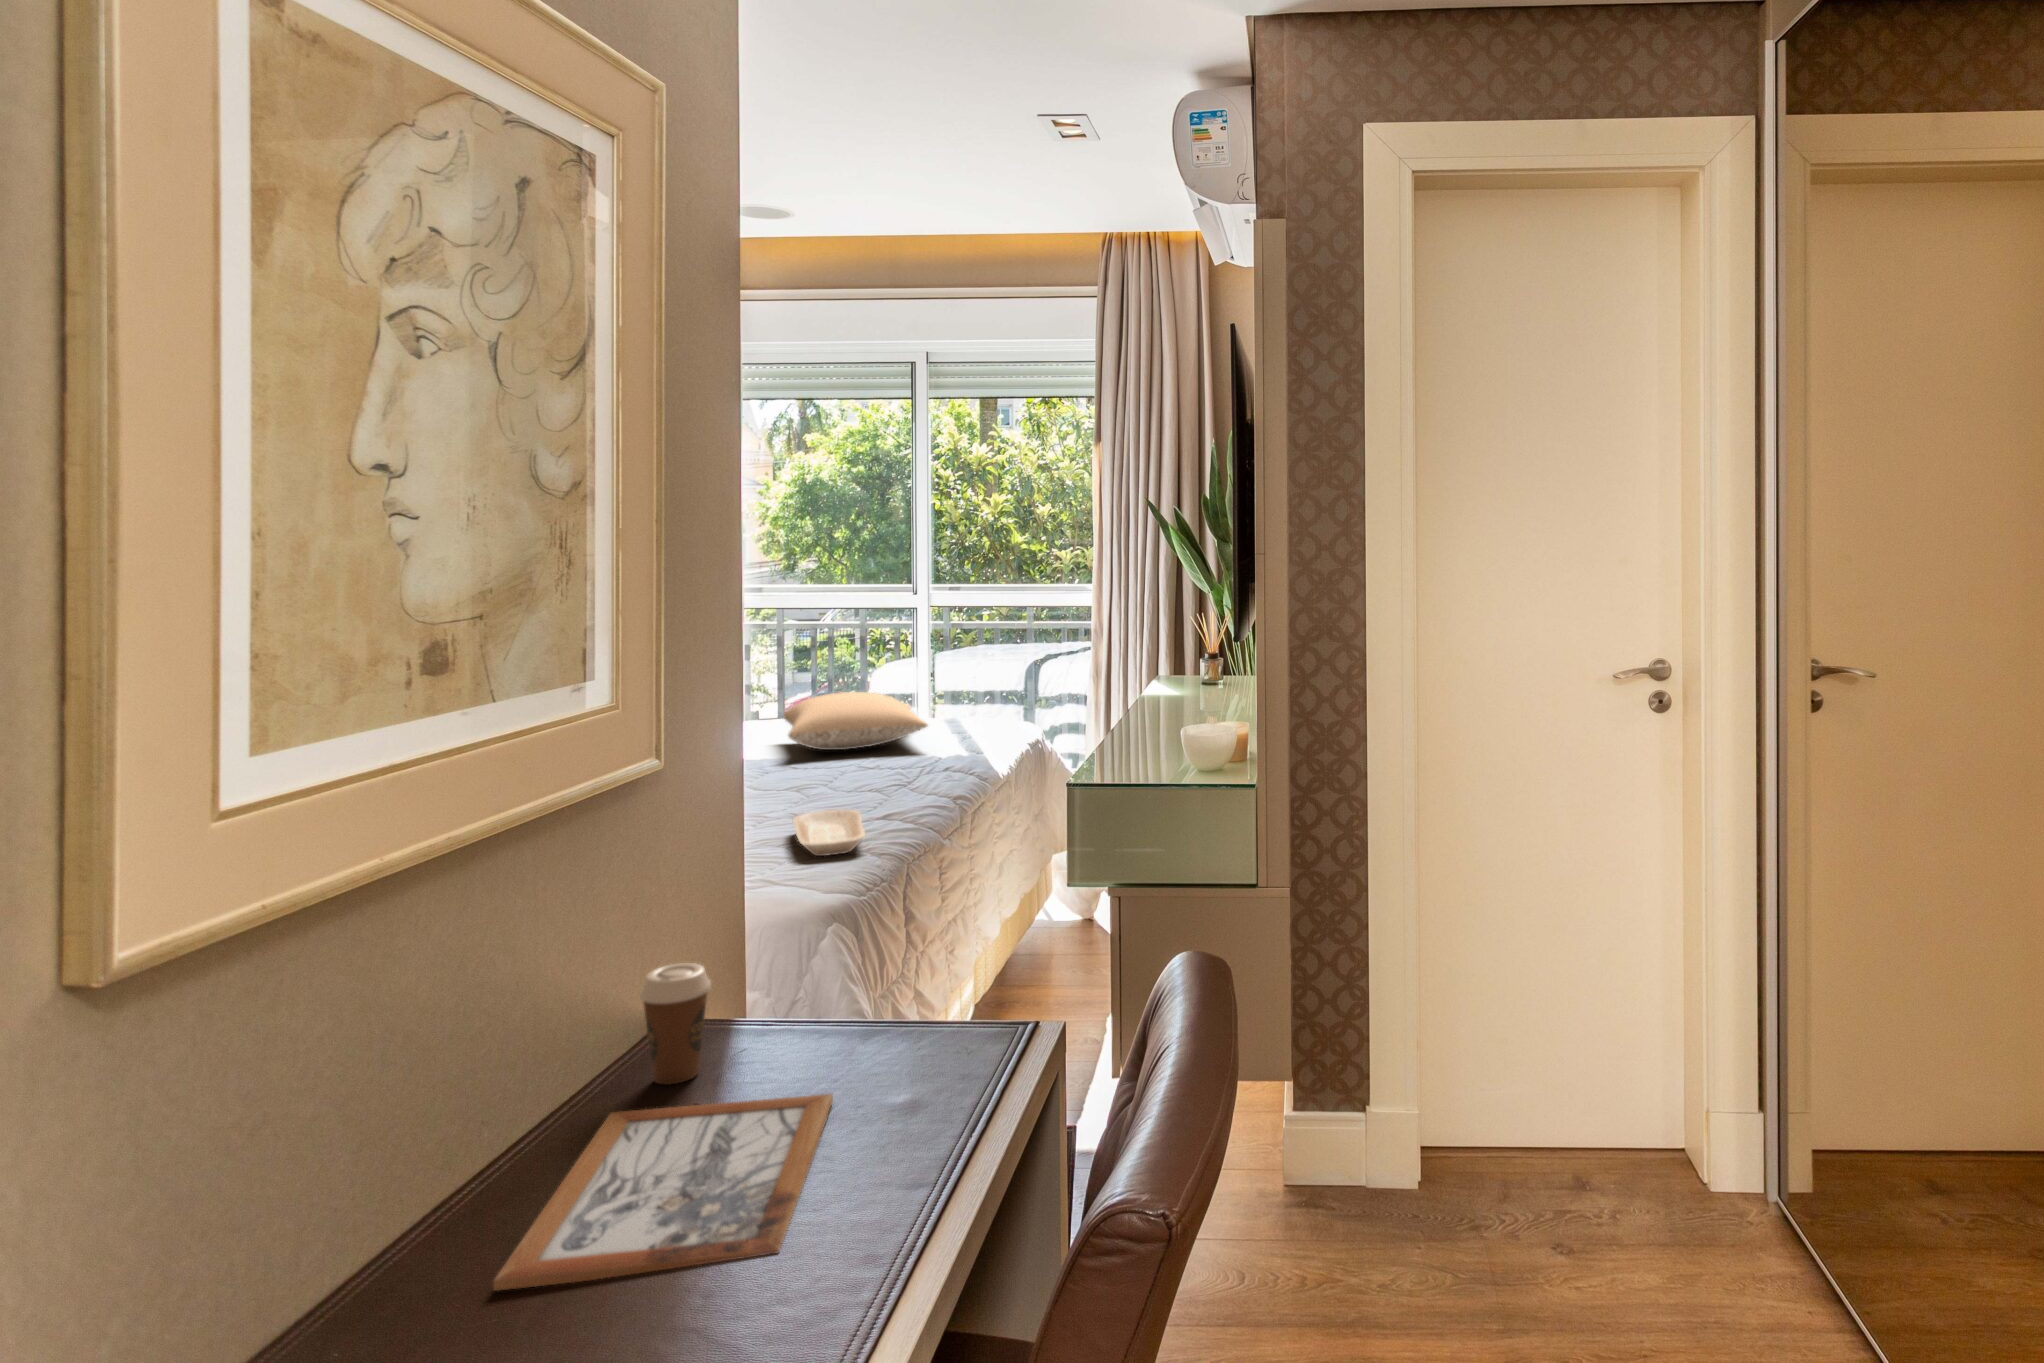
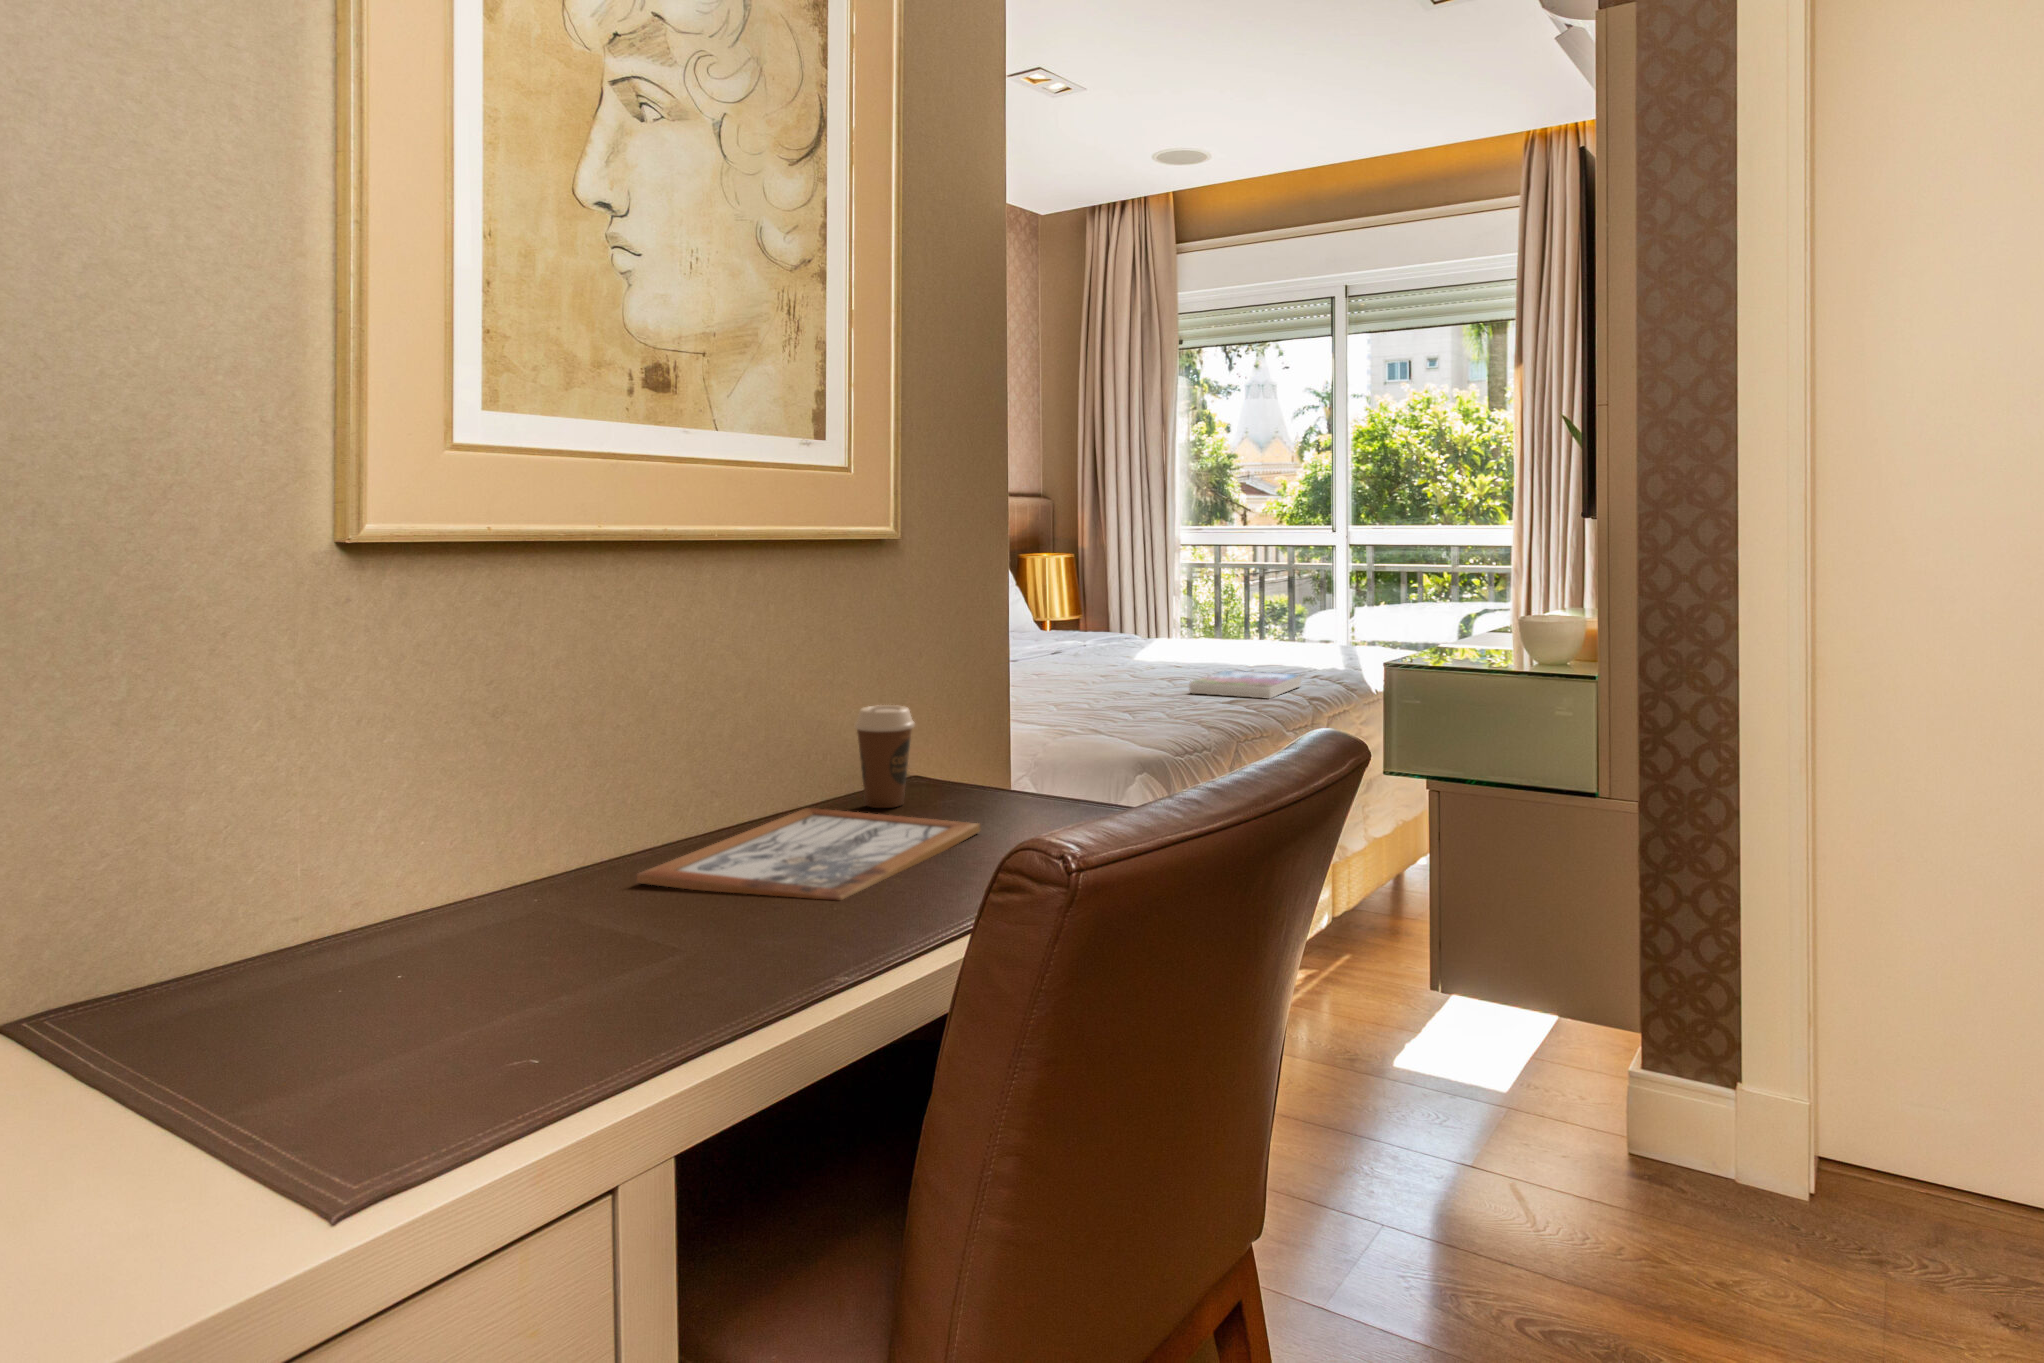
pillow: present [783,692,927,750] -> none [1182,608,1314,661]
book: none [826,771,933,806] -> present [1189,670,1301,699]
tray: present [793,810,865,856] -> none [1137,689,1206,722]

